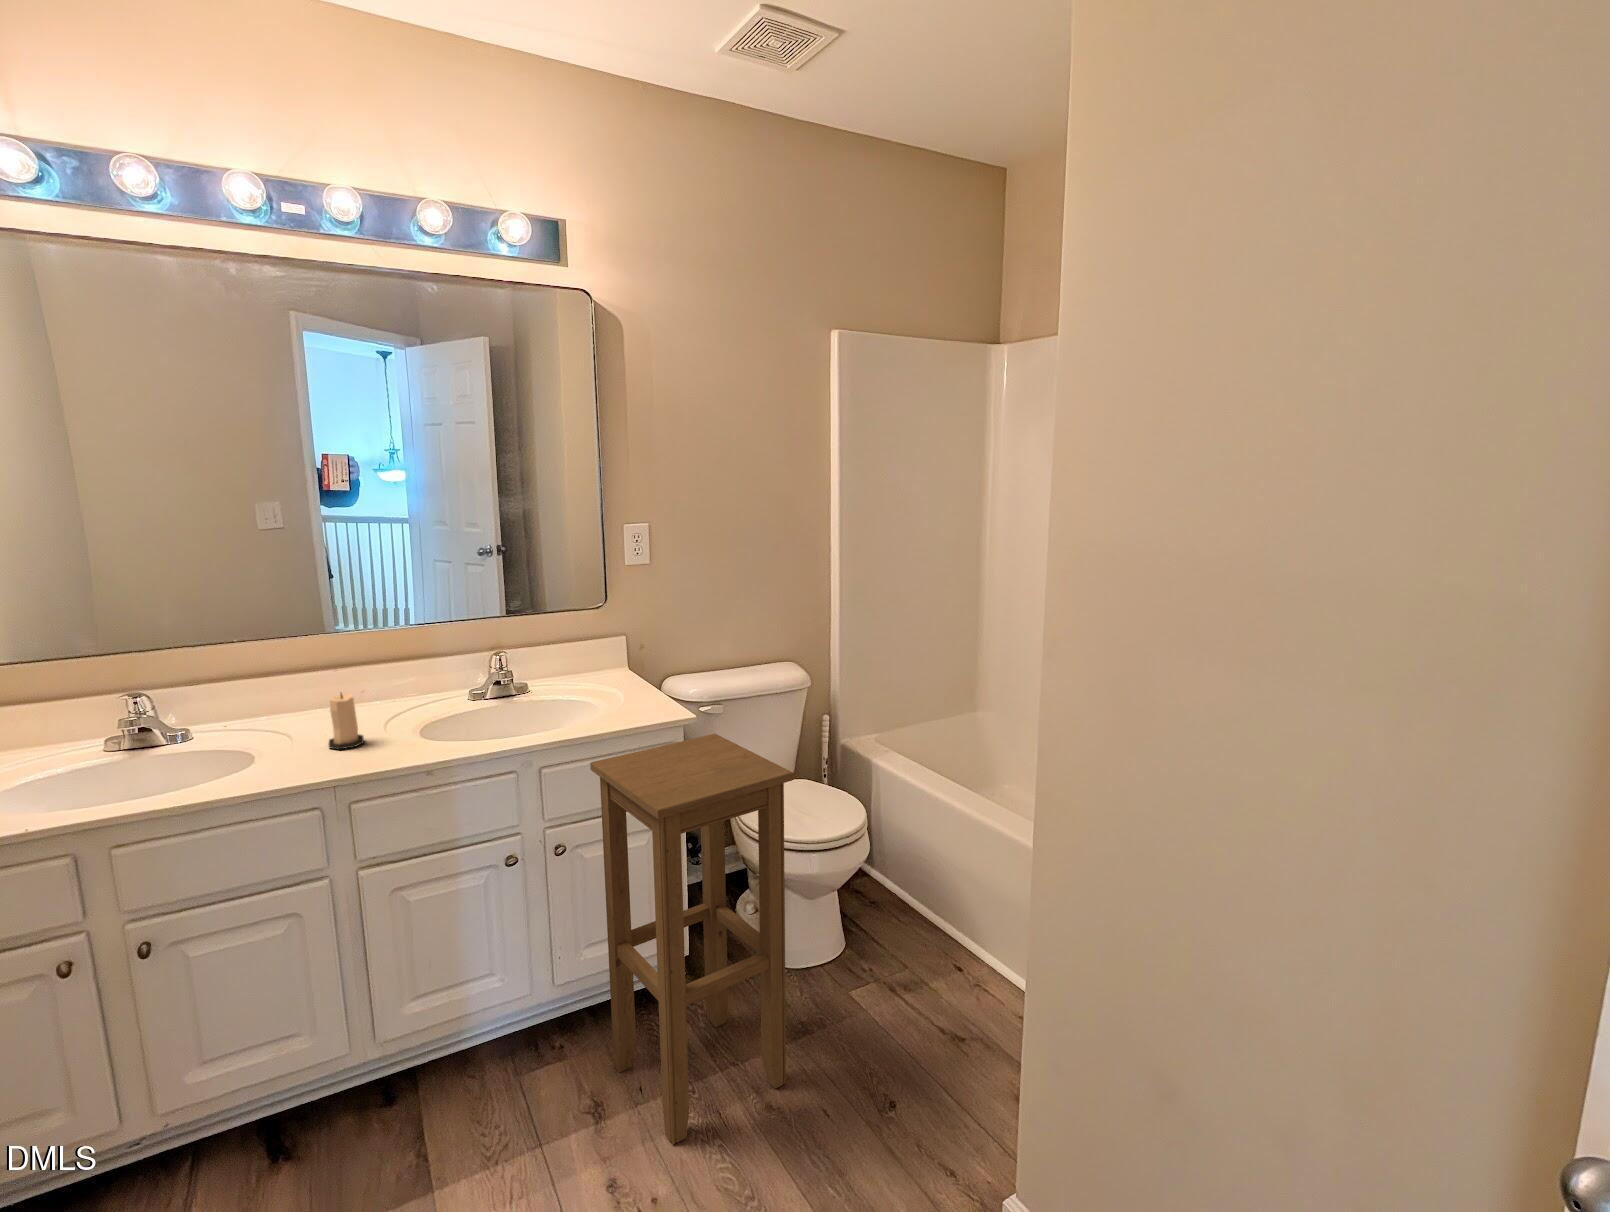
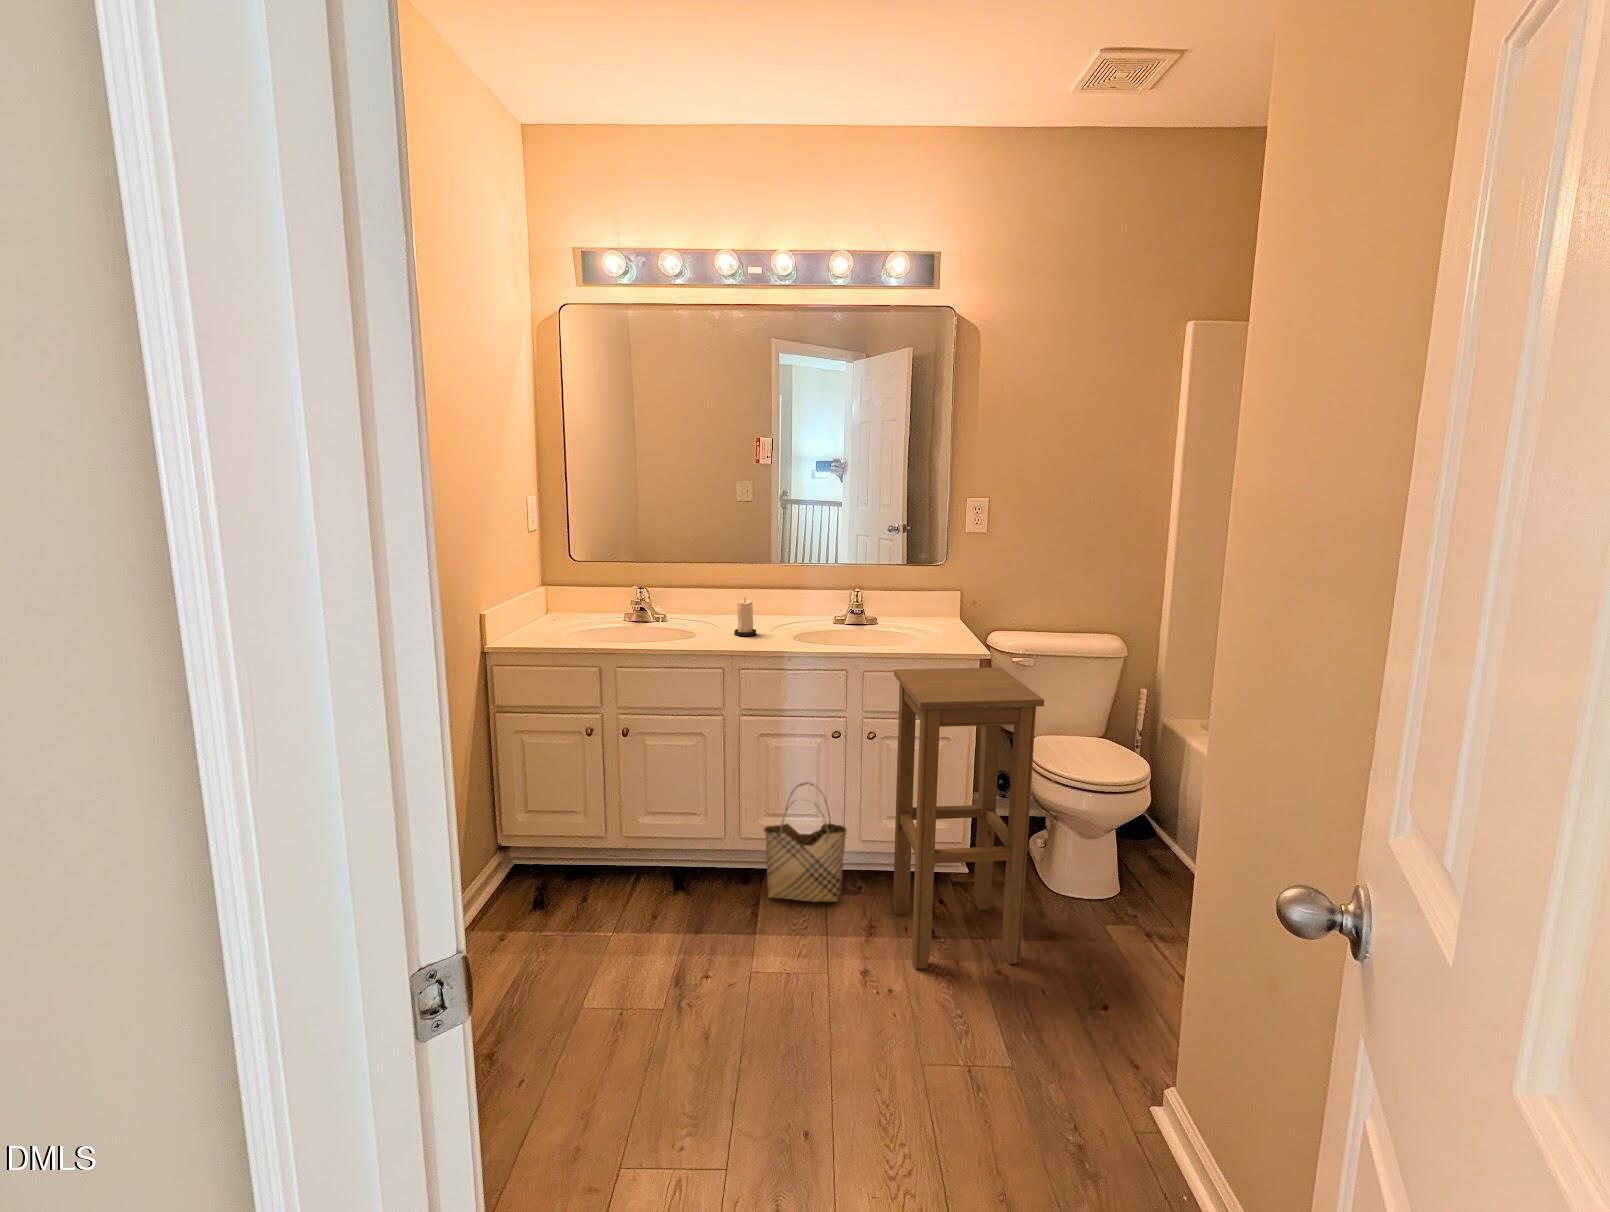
woven basket: none [418,935,542,1117] -> present [764,782,847,902]

